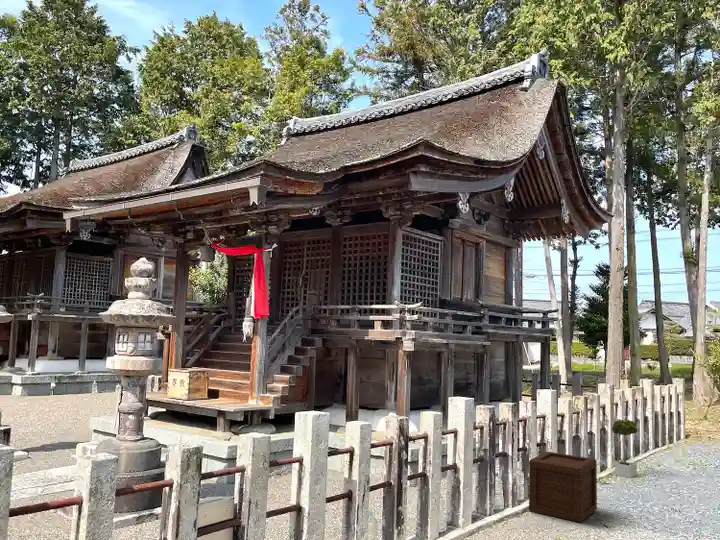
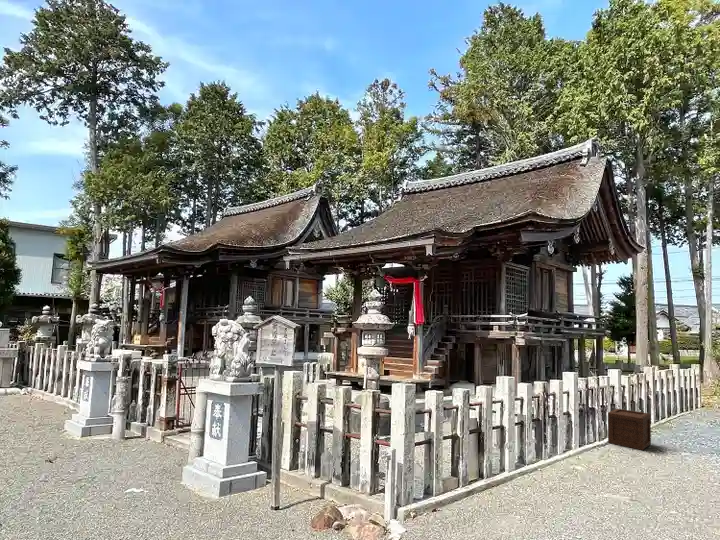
potted tree: present [612,420,637,478] -> none [654,391,672,429]

